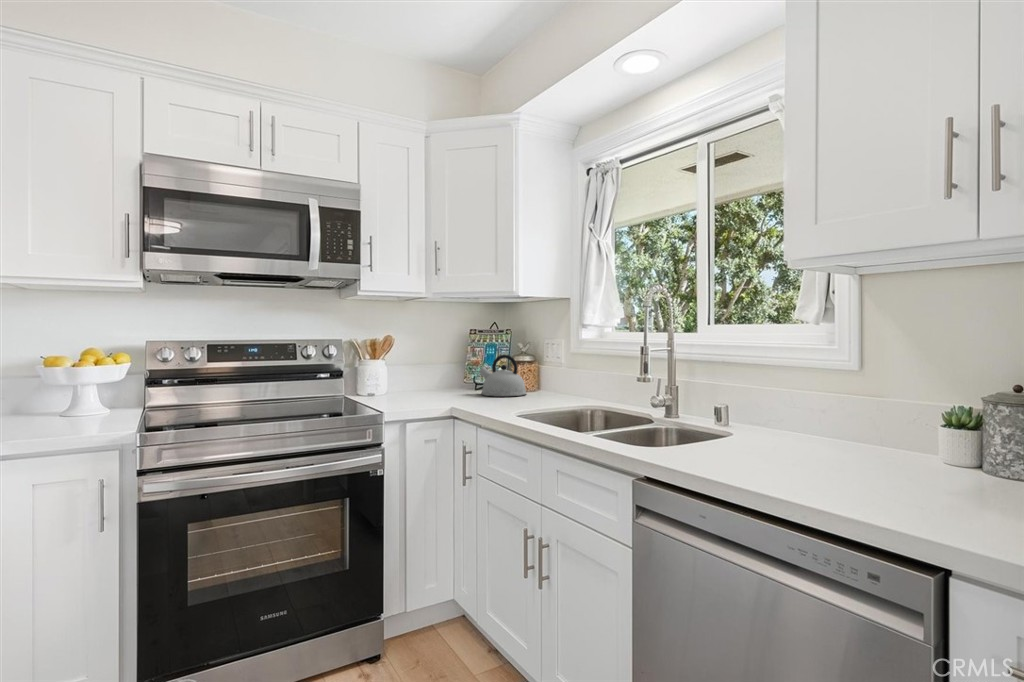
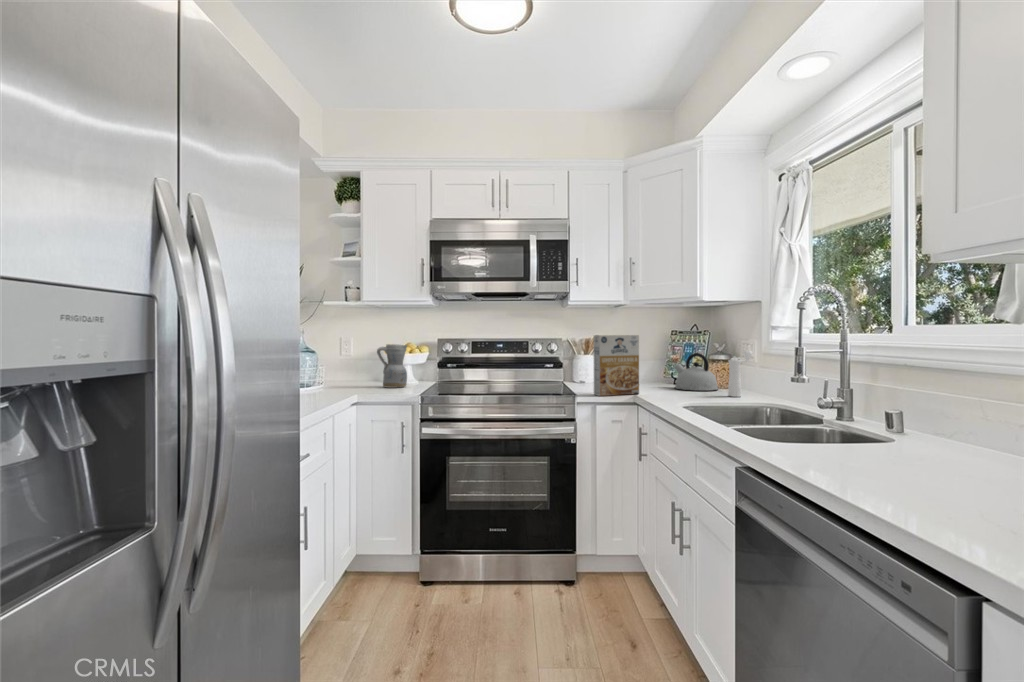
cereal box: none [402,335,455,411] -> present [594,335,639,396]
ceramic pitcher: none [29,350,93,422] -> present [377,344,407,388]
pepper mill: none [546,351,565,401] -> present [728,351,752,397]

